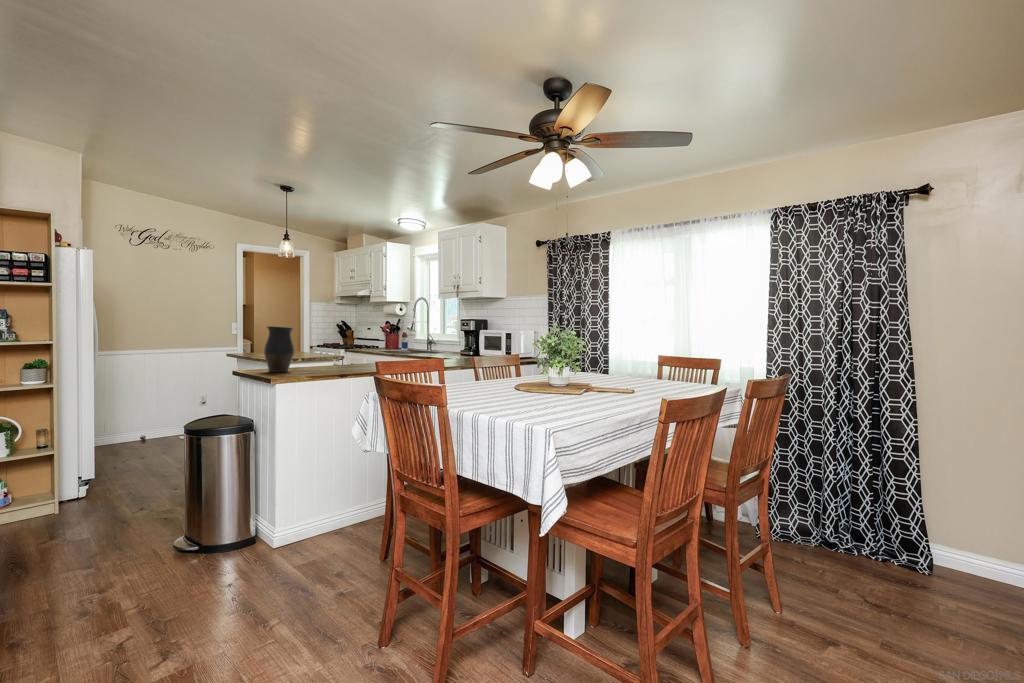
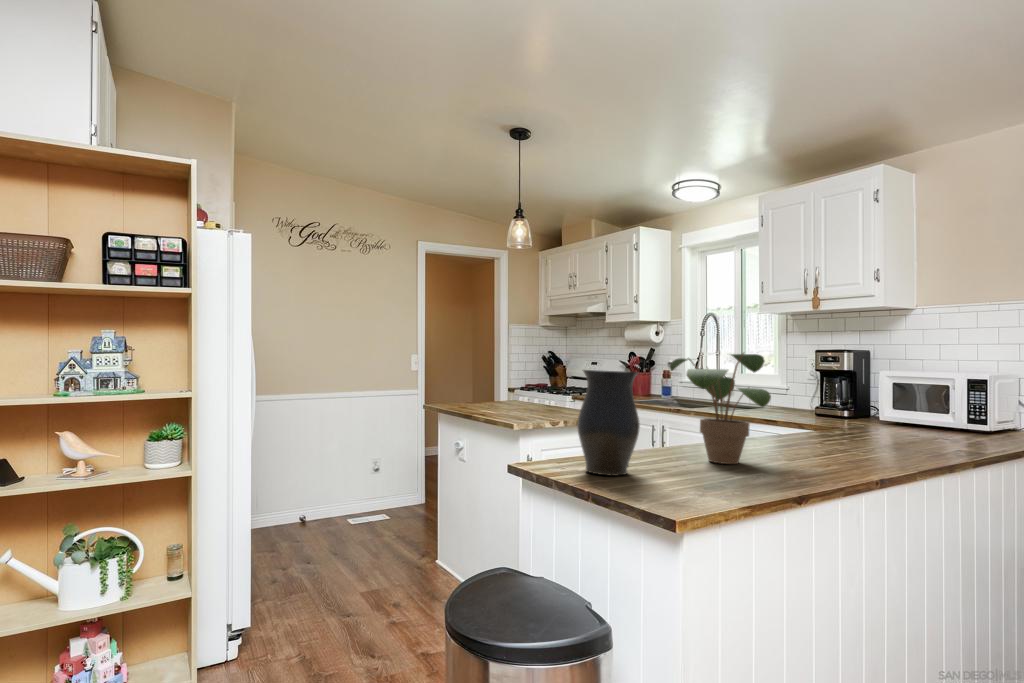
potted plant: none [322,320,369,369] -> present [670,353,771,464]

